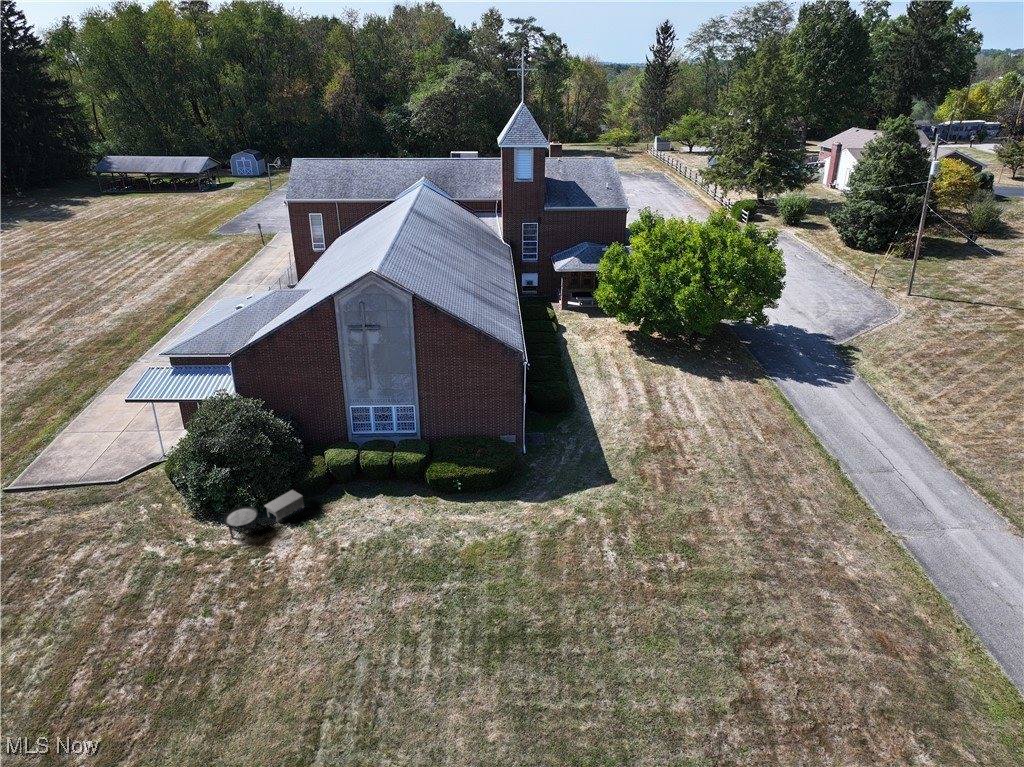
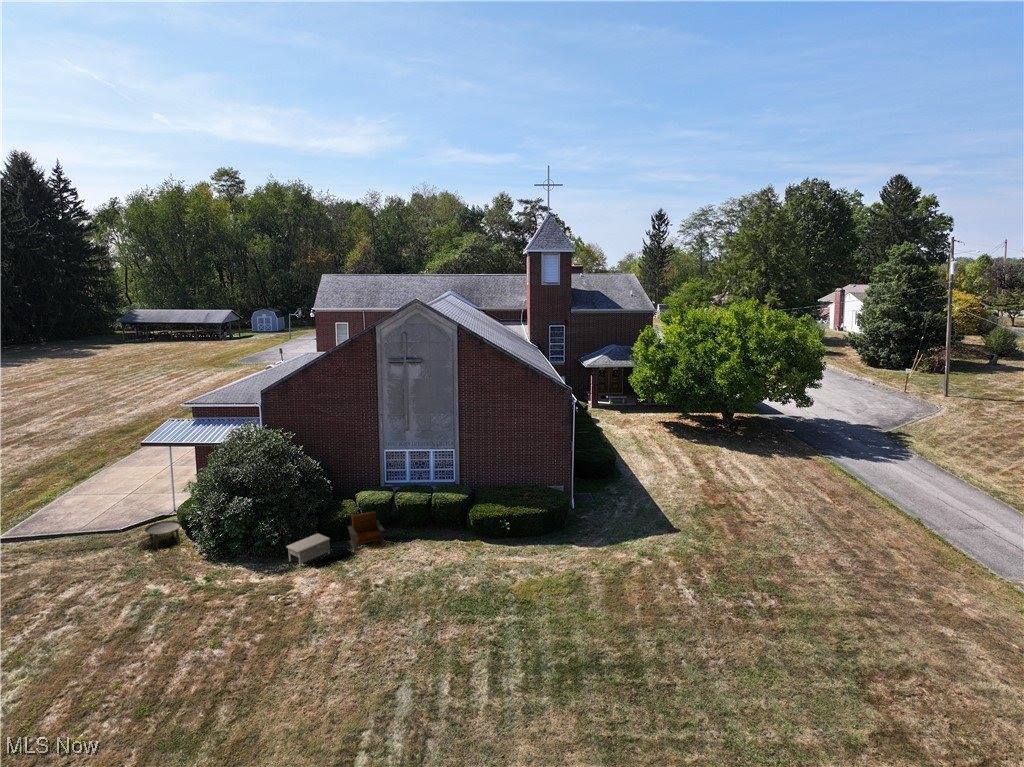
lounge chair: none [319,467,354,505] -> present [348,511,385,551]
round table: present [224,506,258,538] -> present [145,520,181,551]

